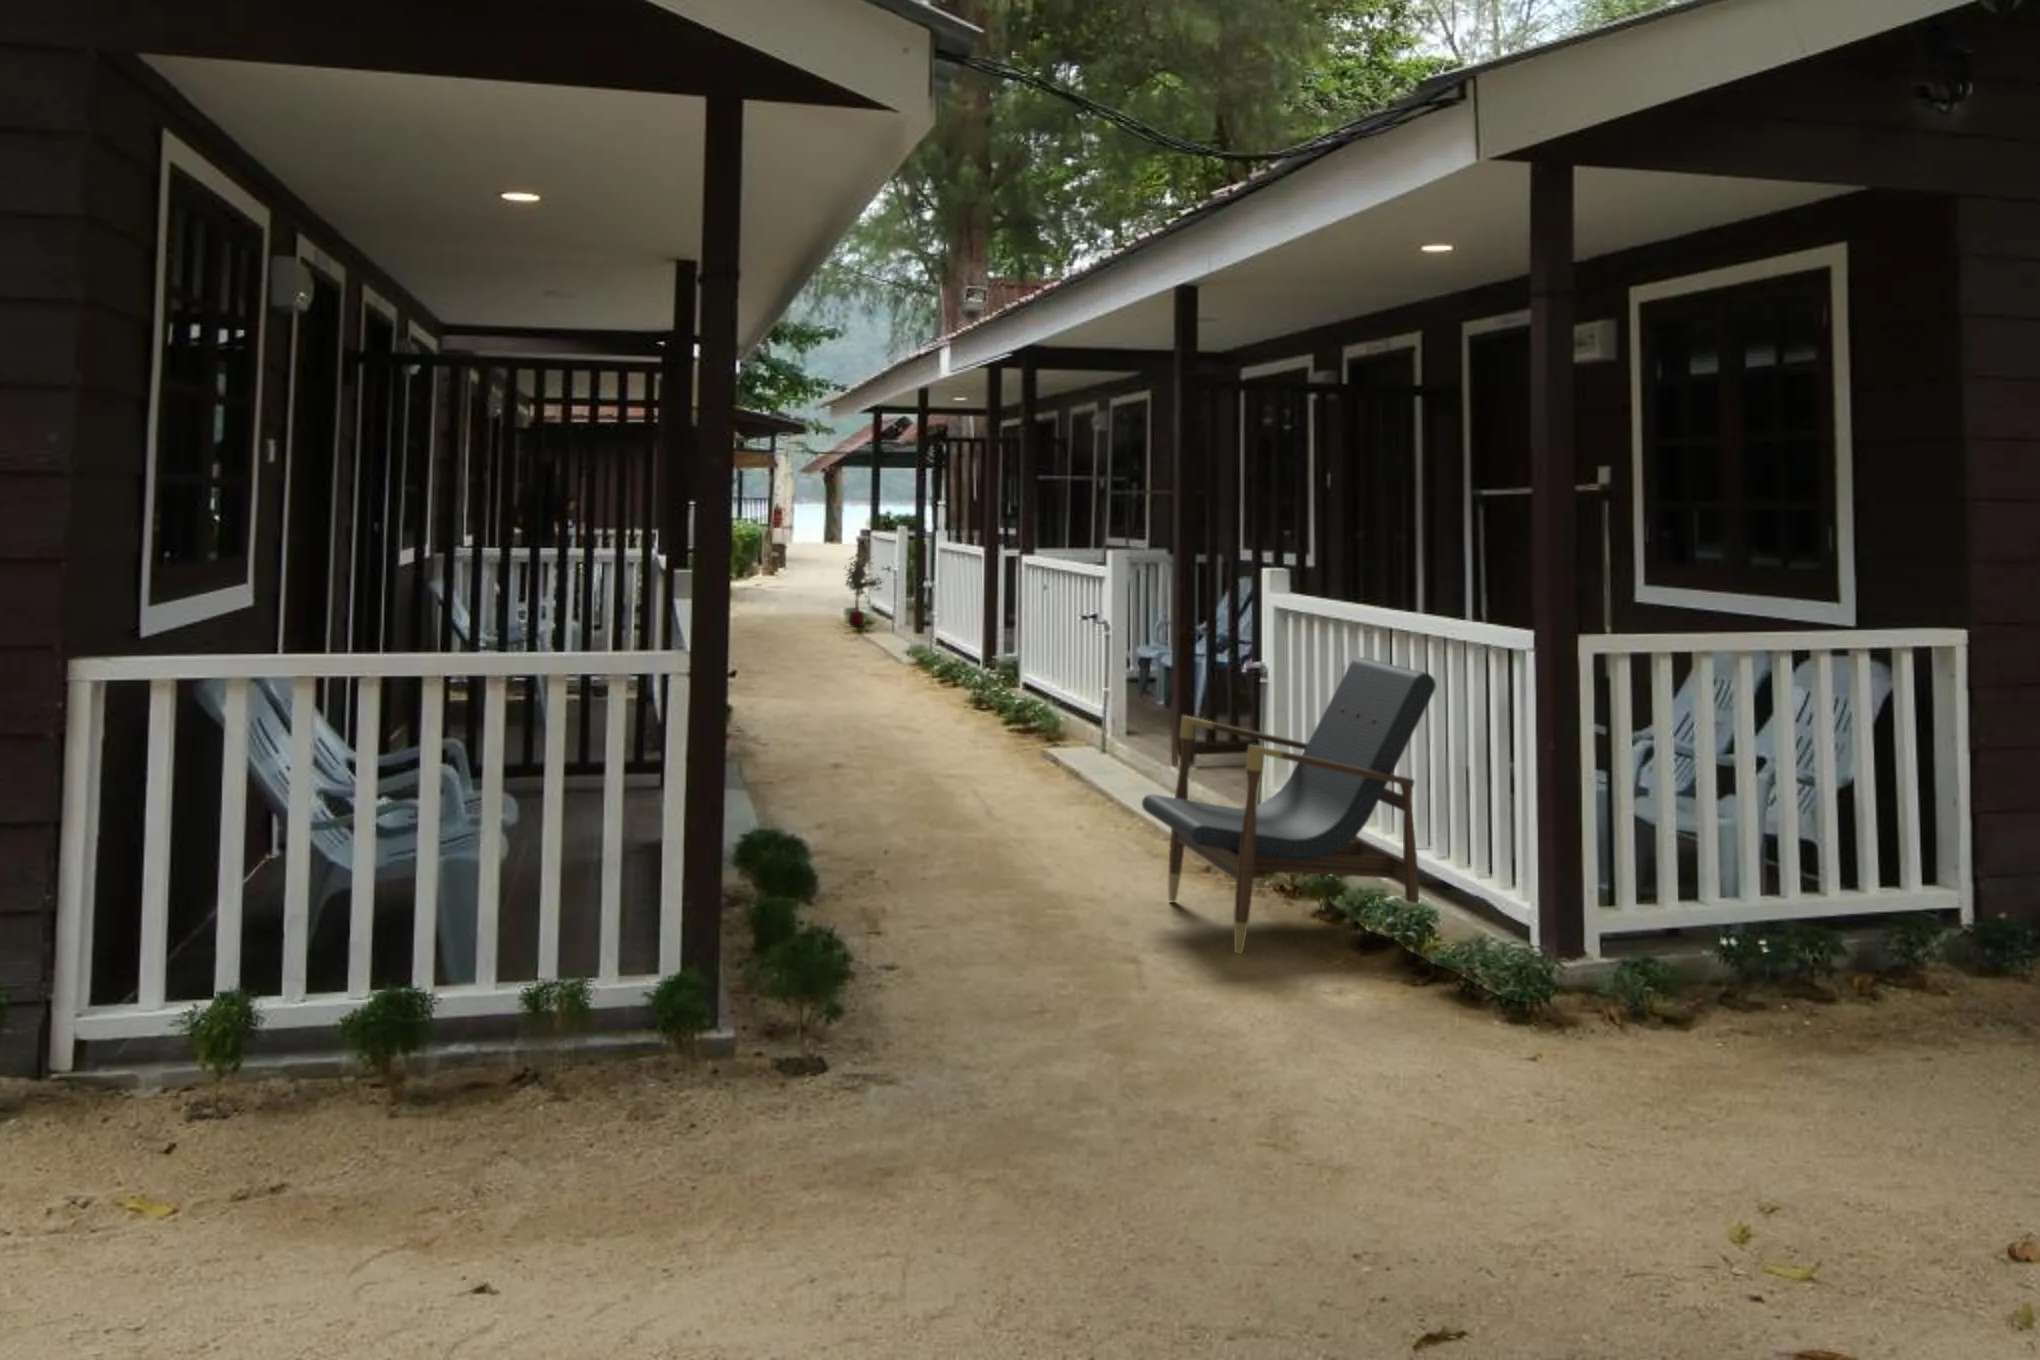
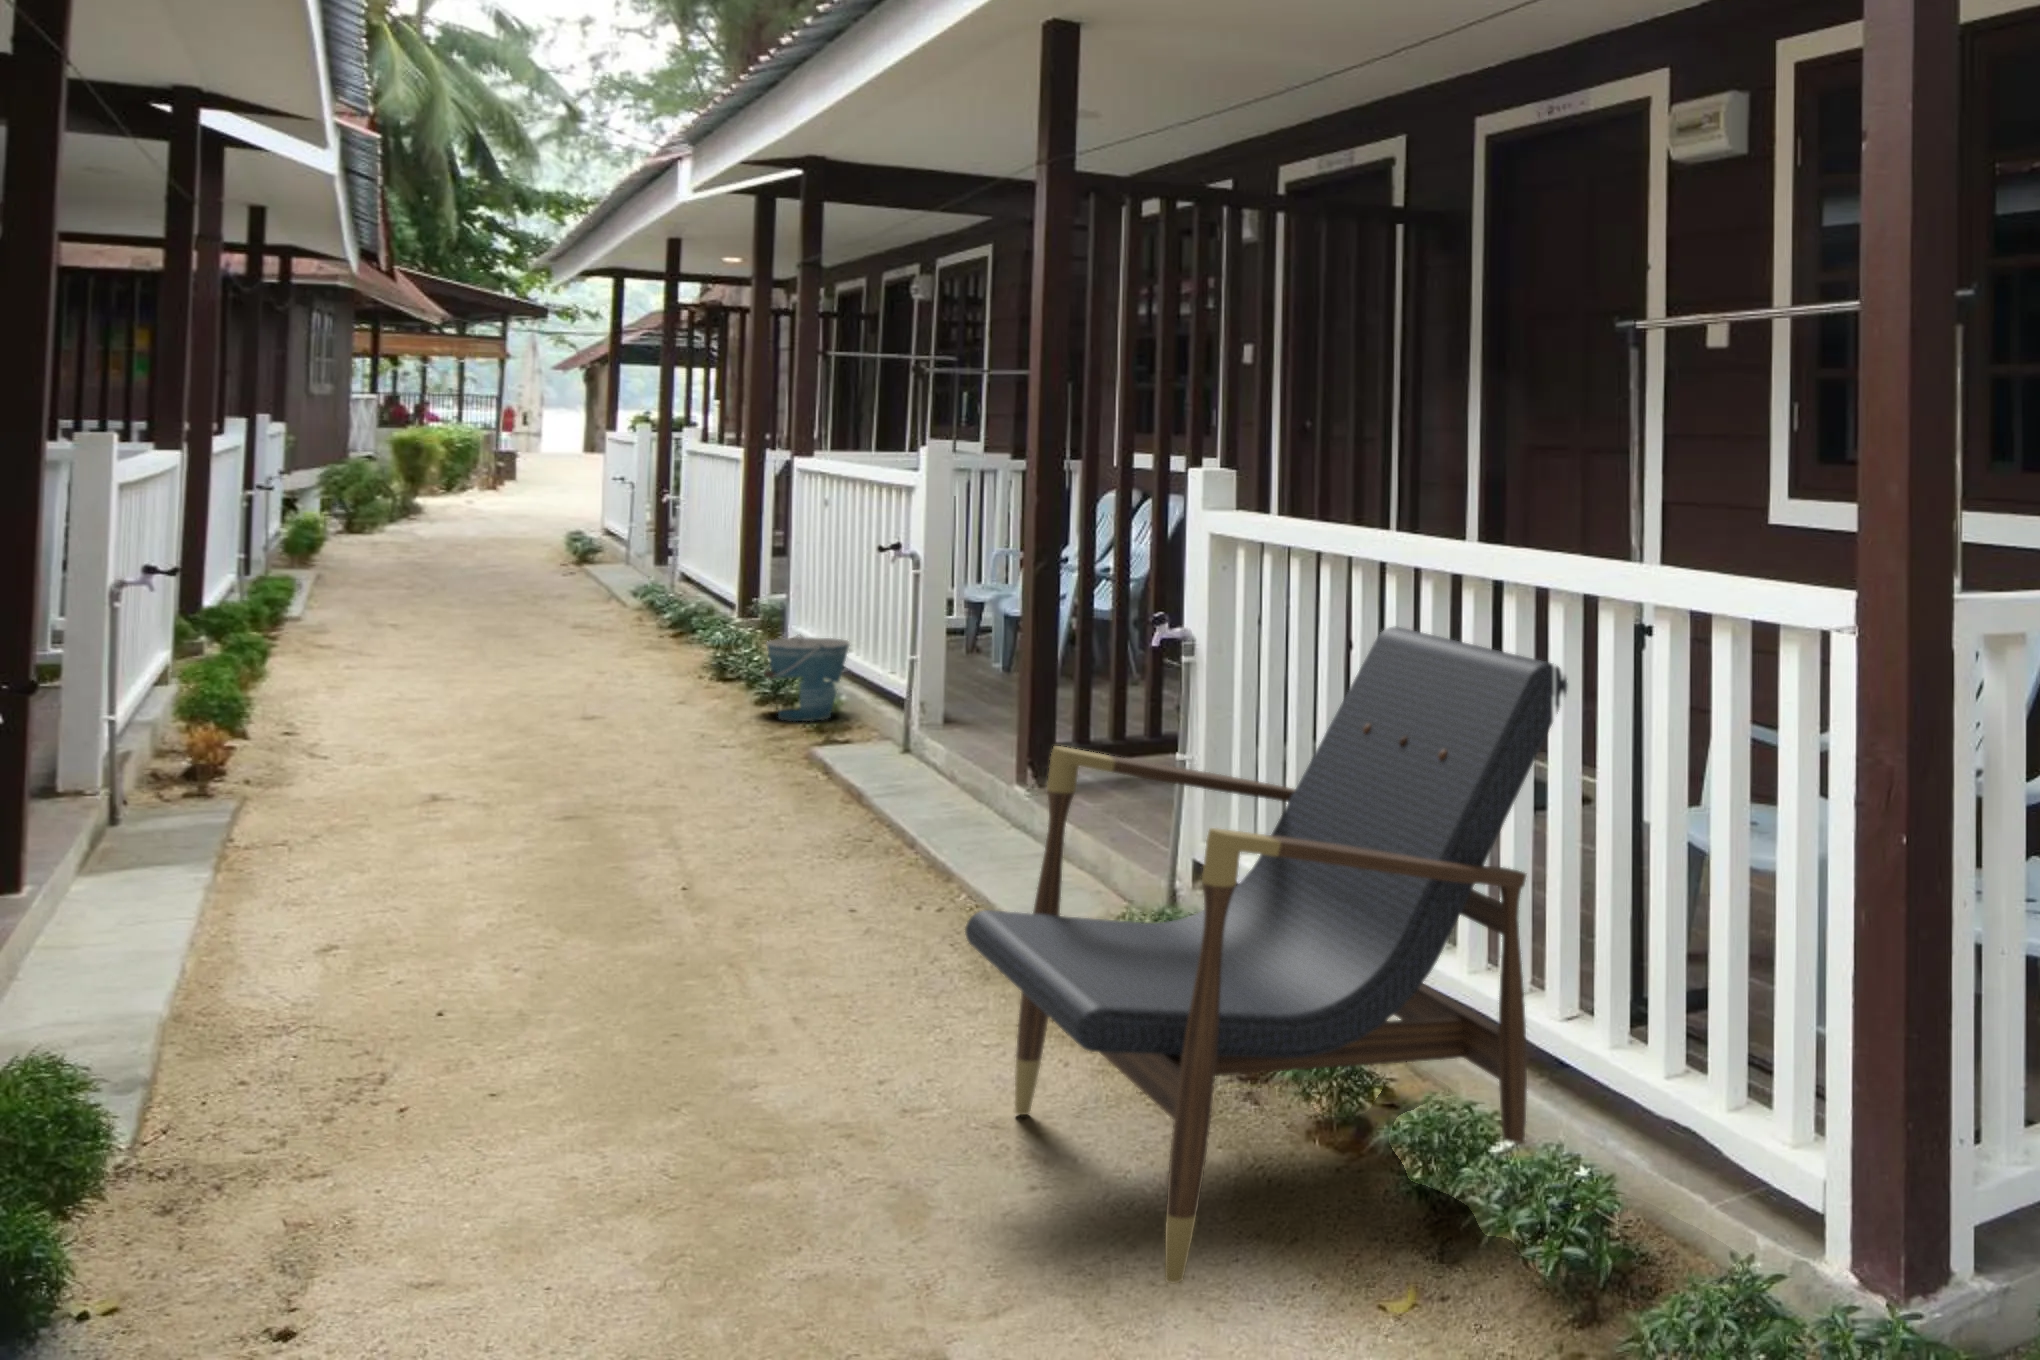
potted tree: present [845,552,881,627] -> none [561,457,621,557]
bucket: none [1010,676,1064,734] -> present [764,635,850,721]

